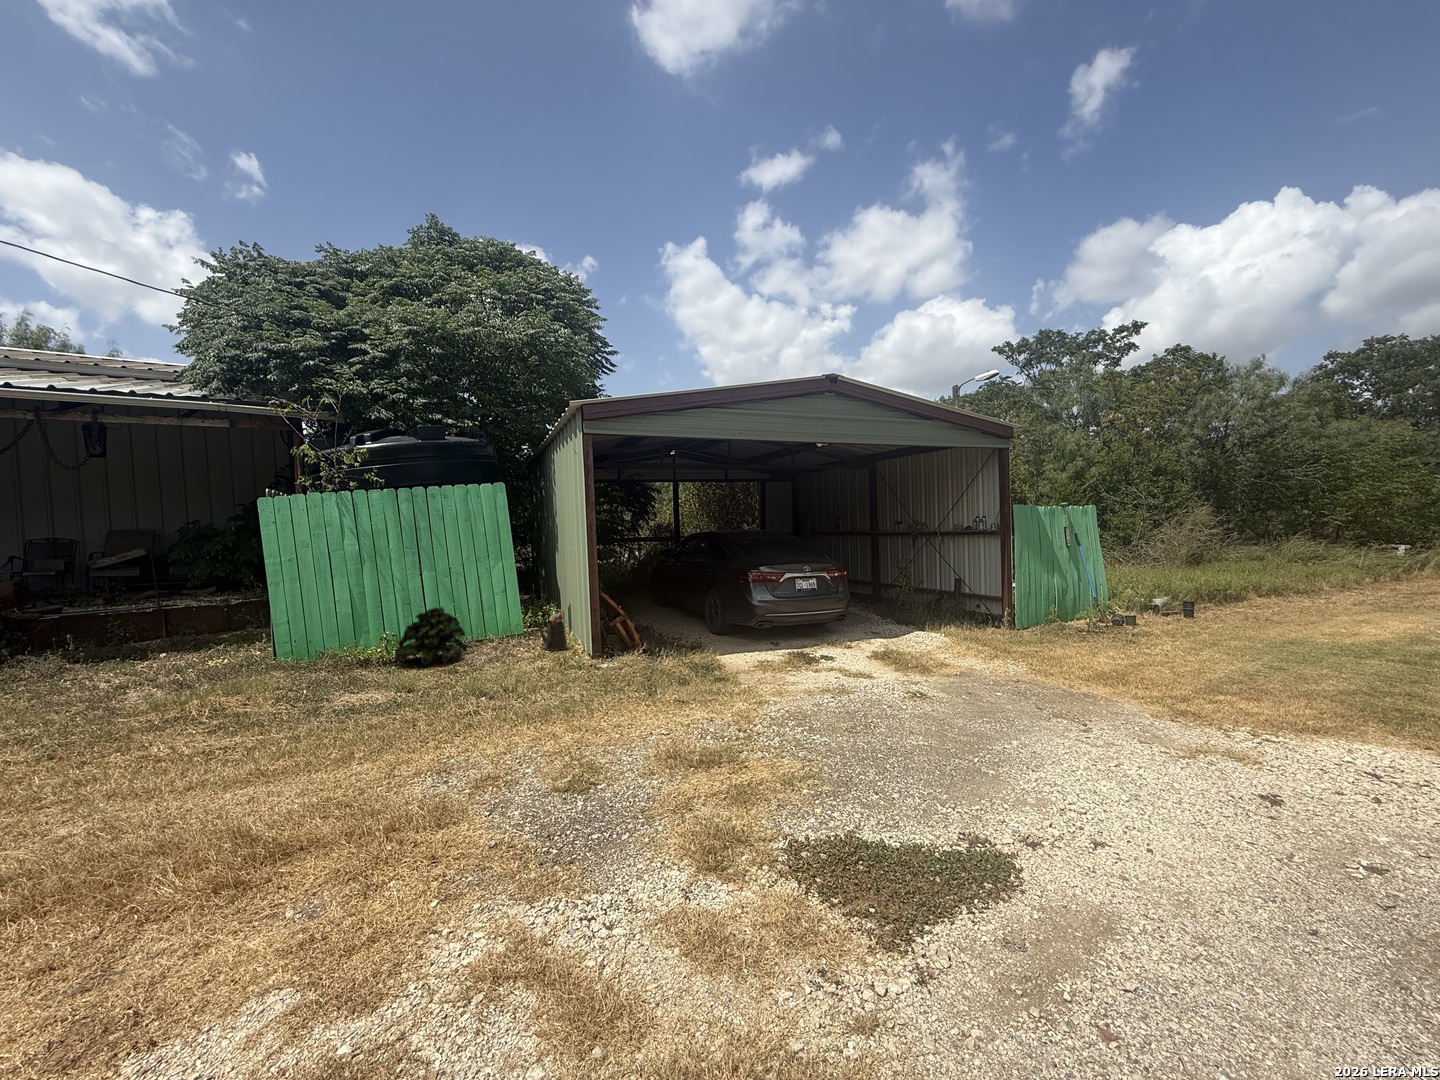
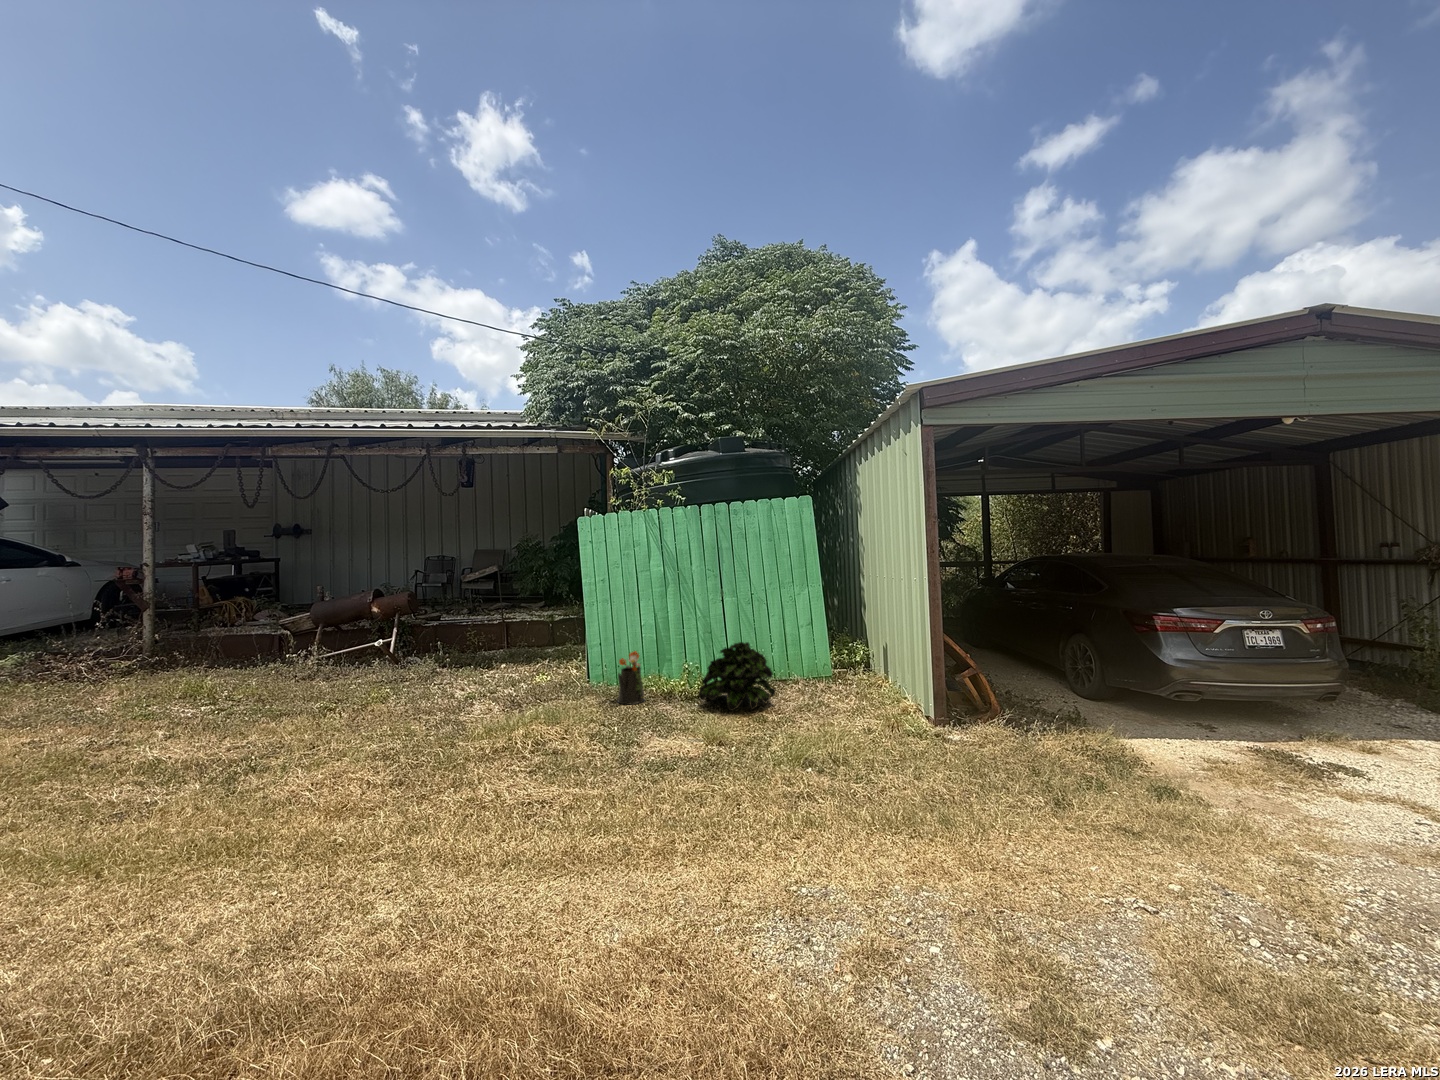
watering can: present [537,610,568,651] -> present [617,651,645,704]

